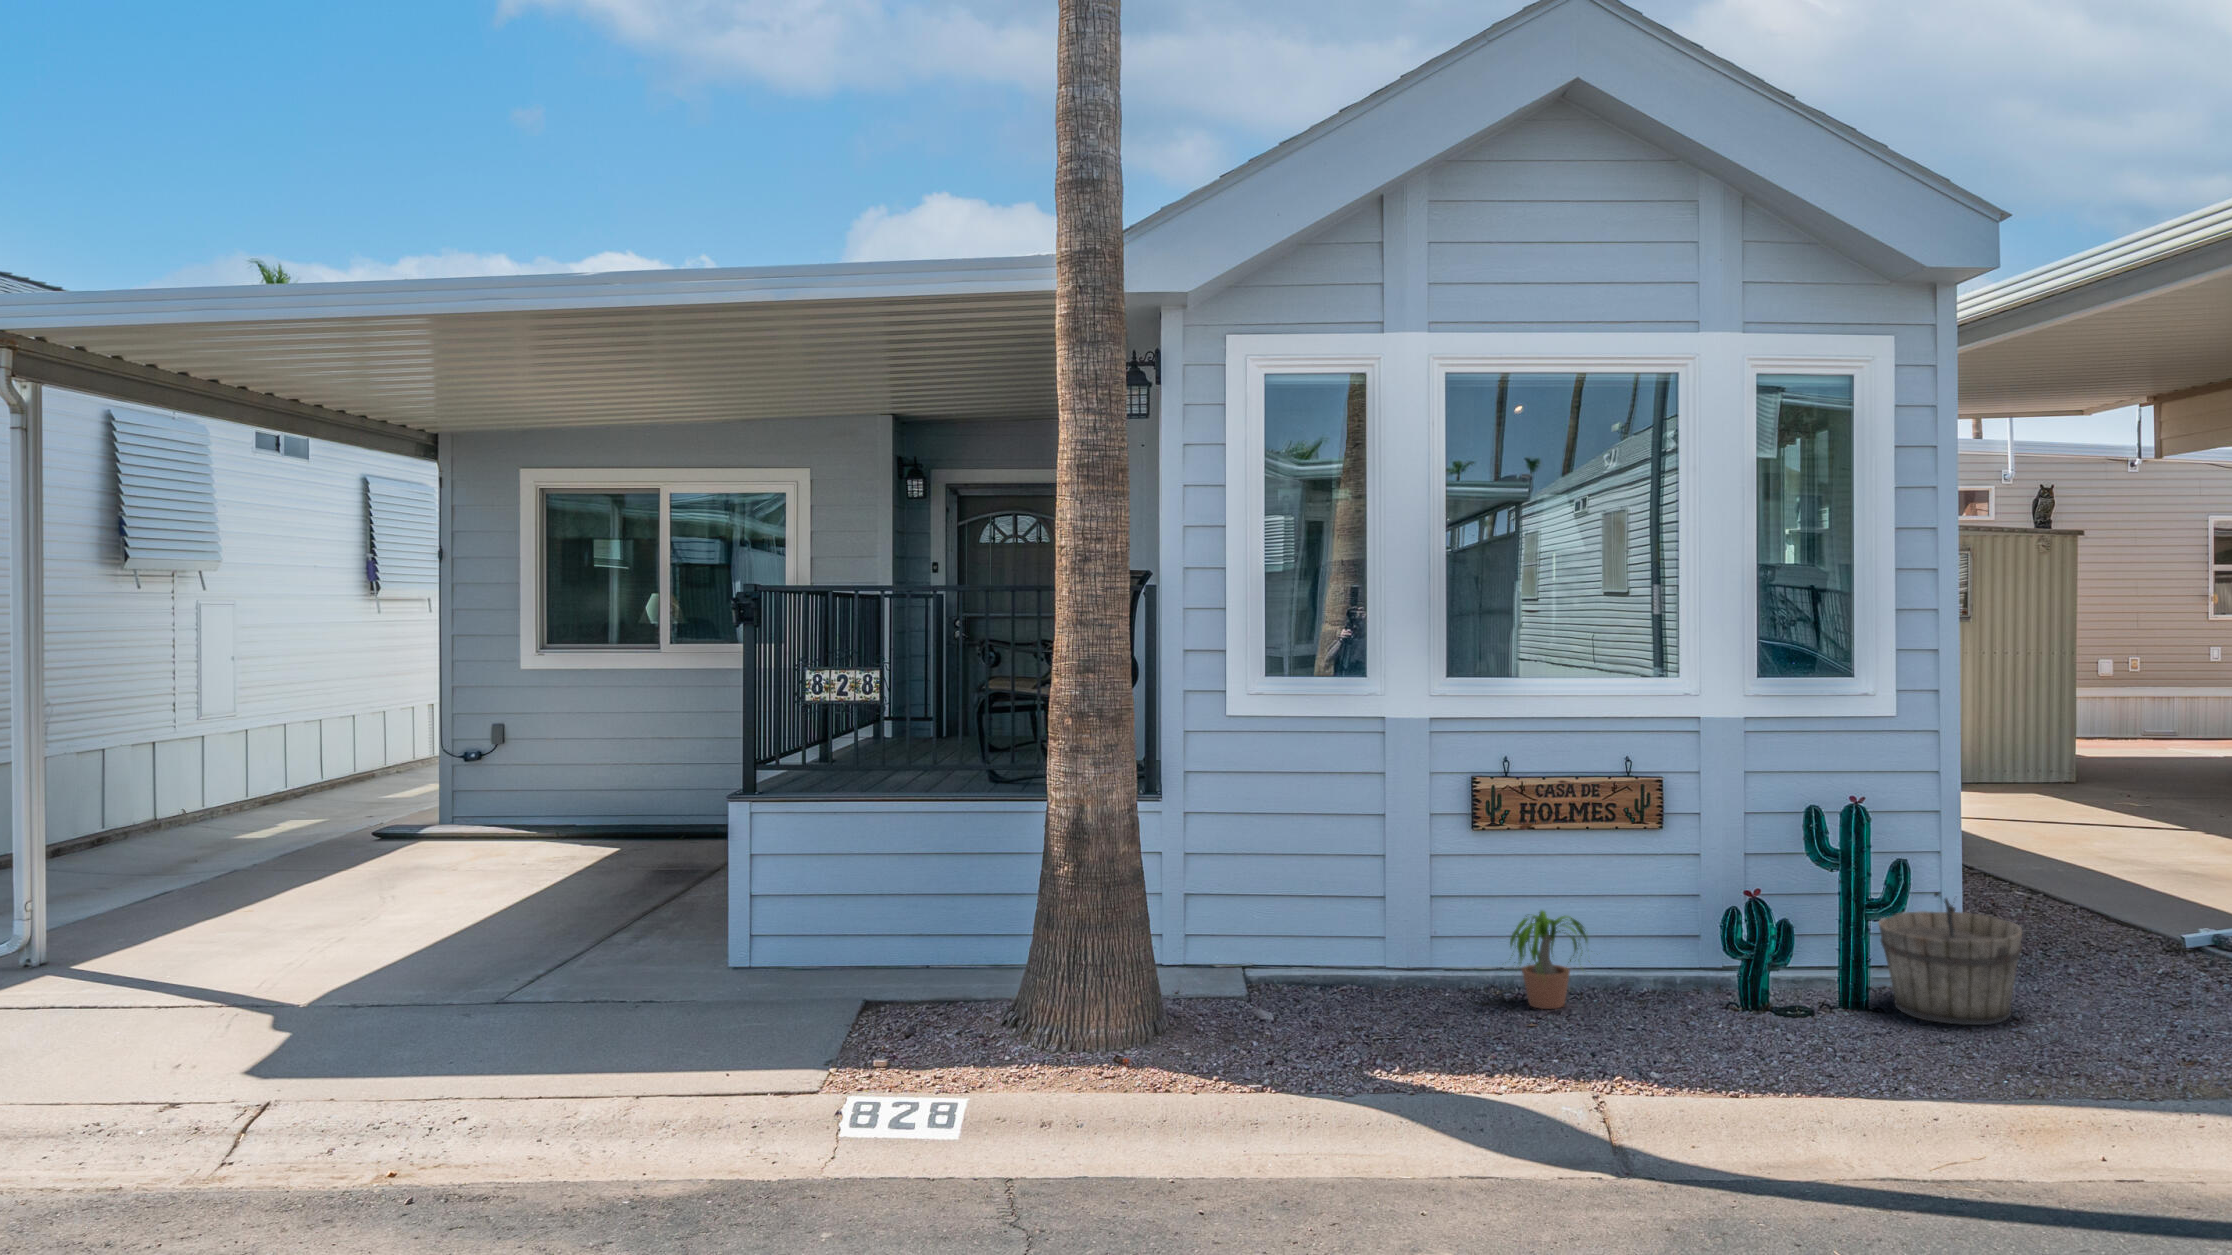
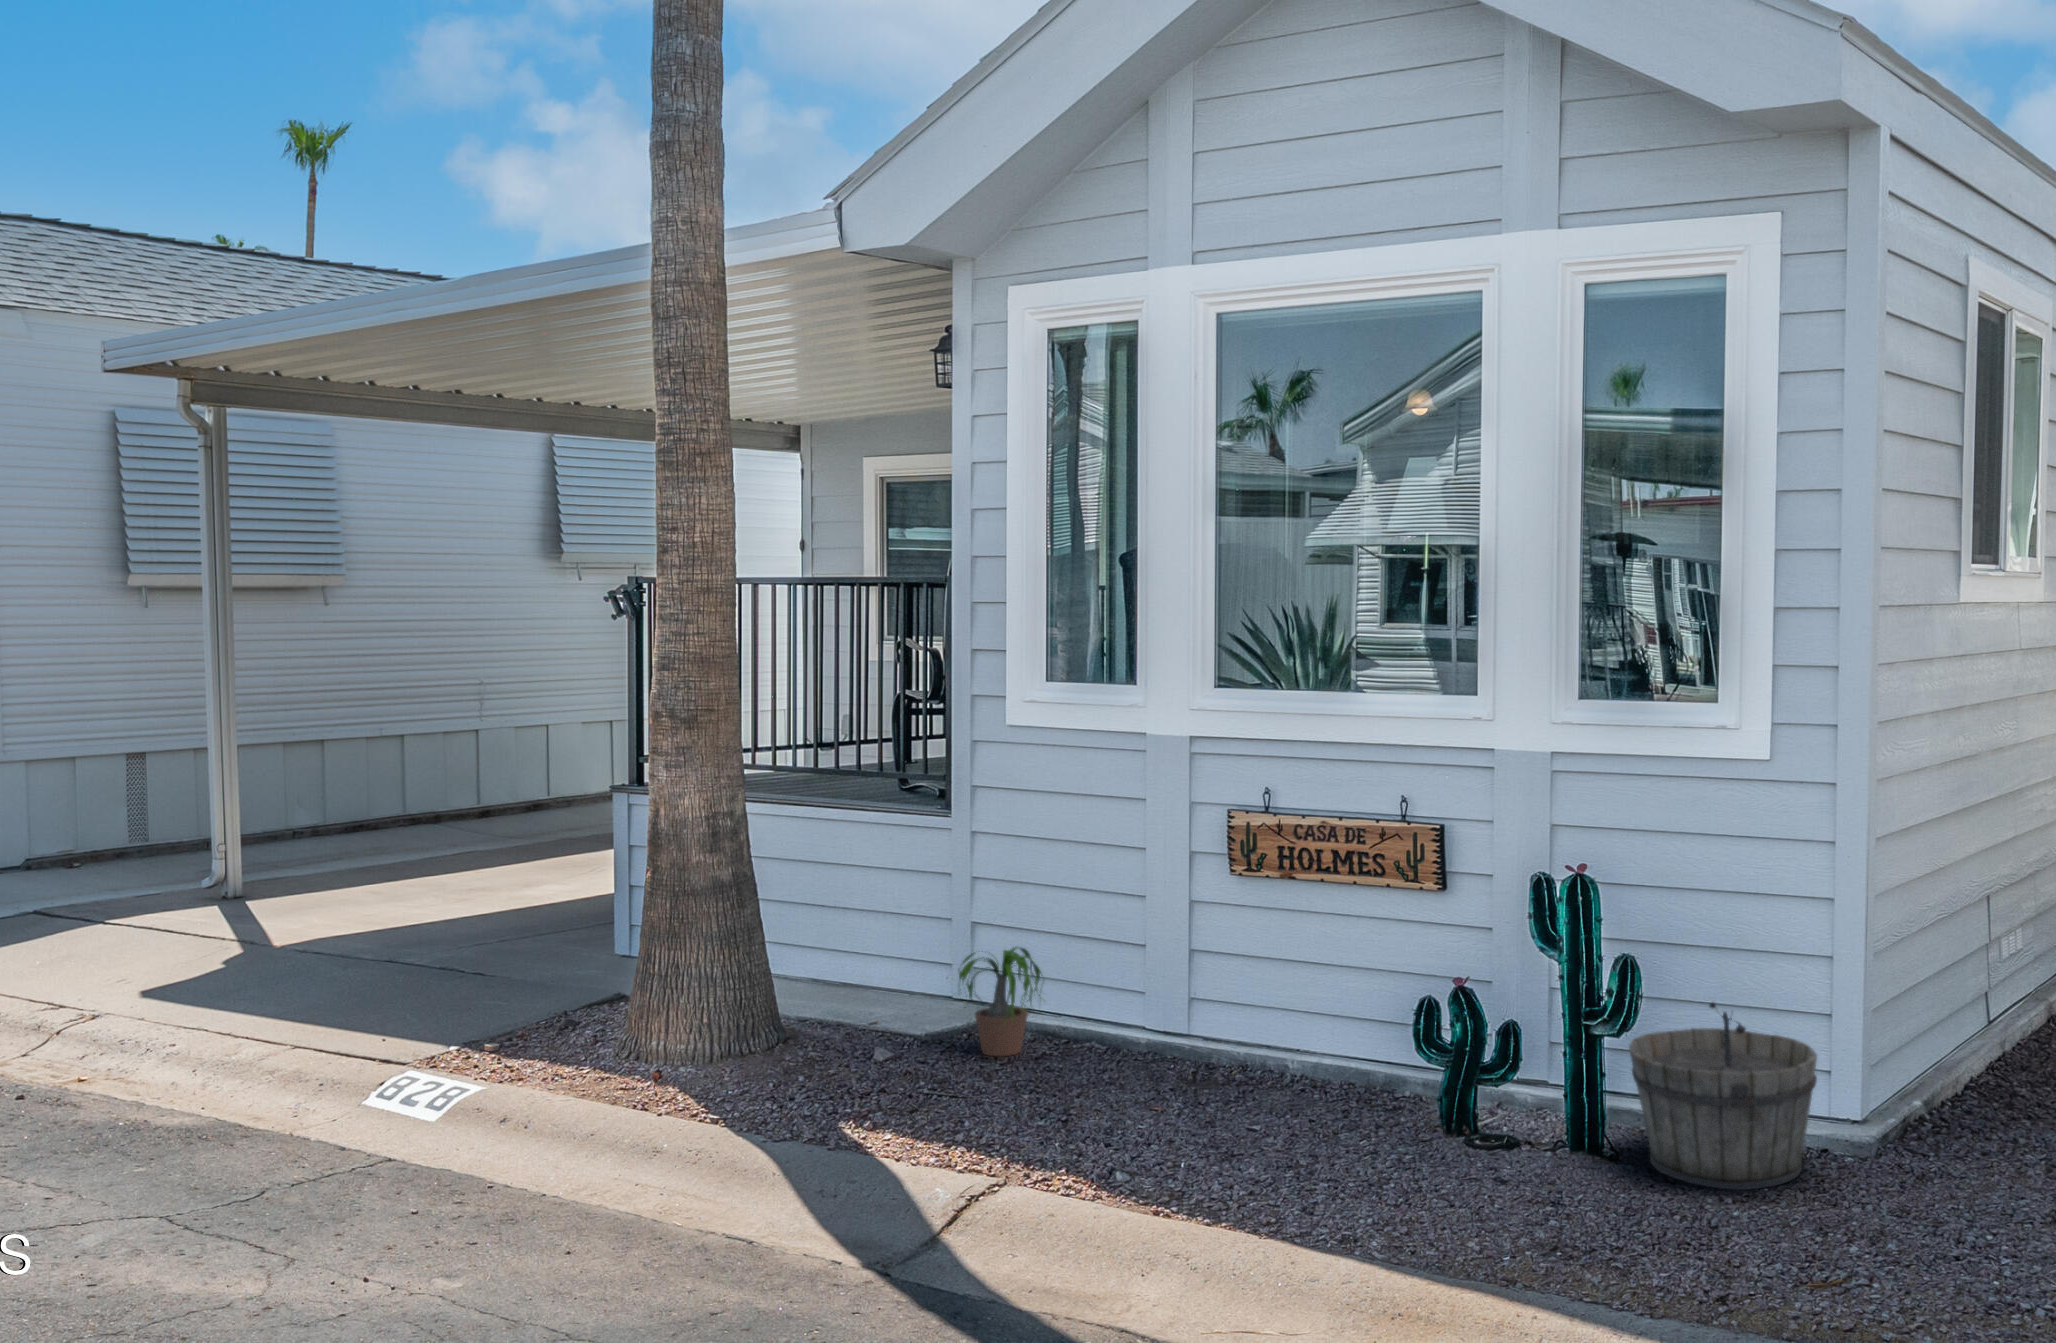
potted plant: present [1510,911,1587,1009] -> present [958,947,1042,1056]

